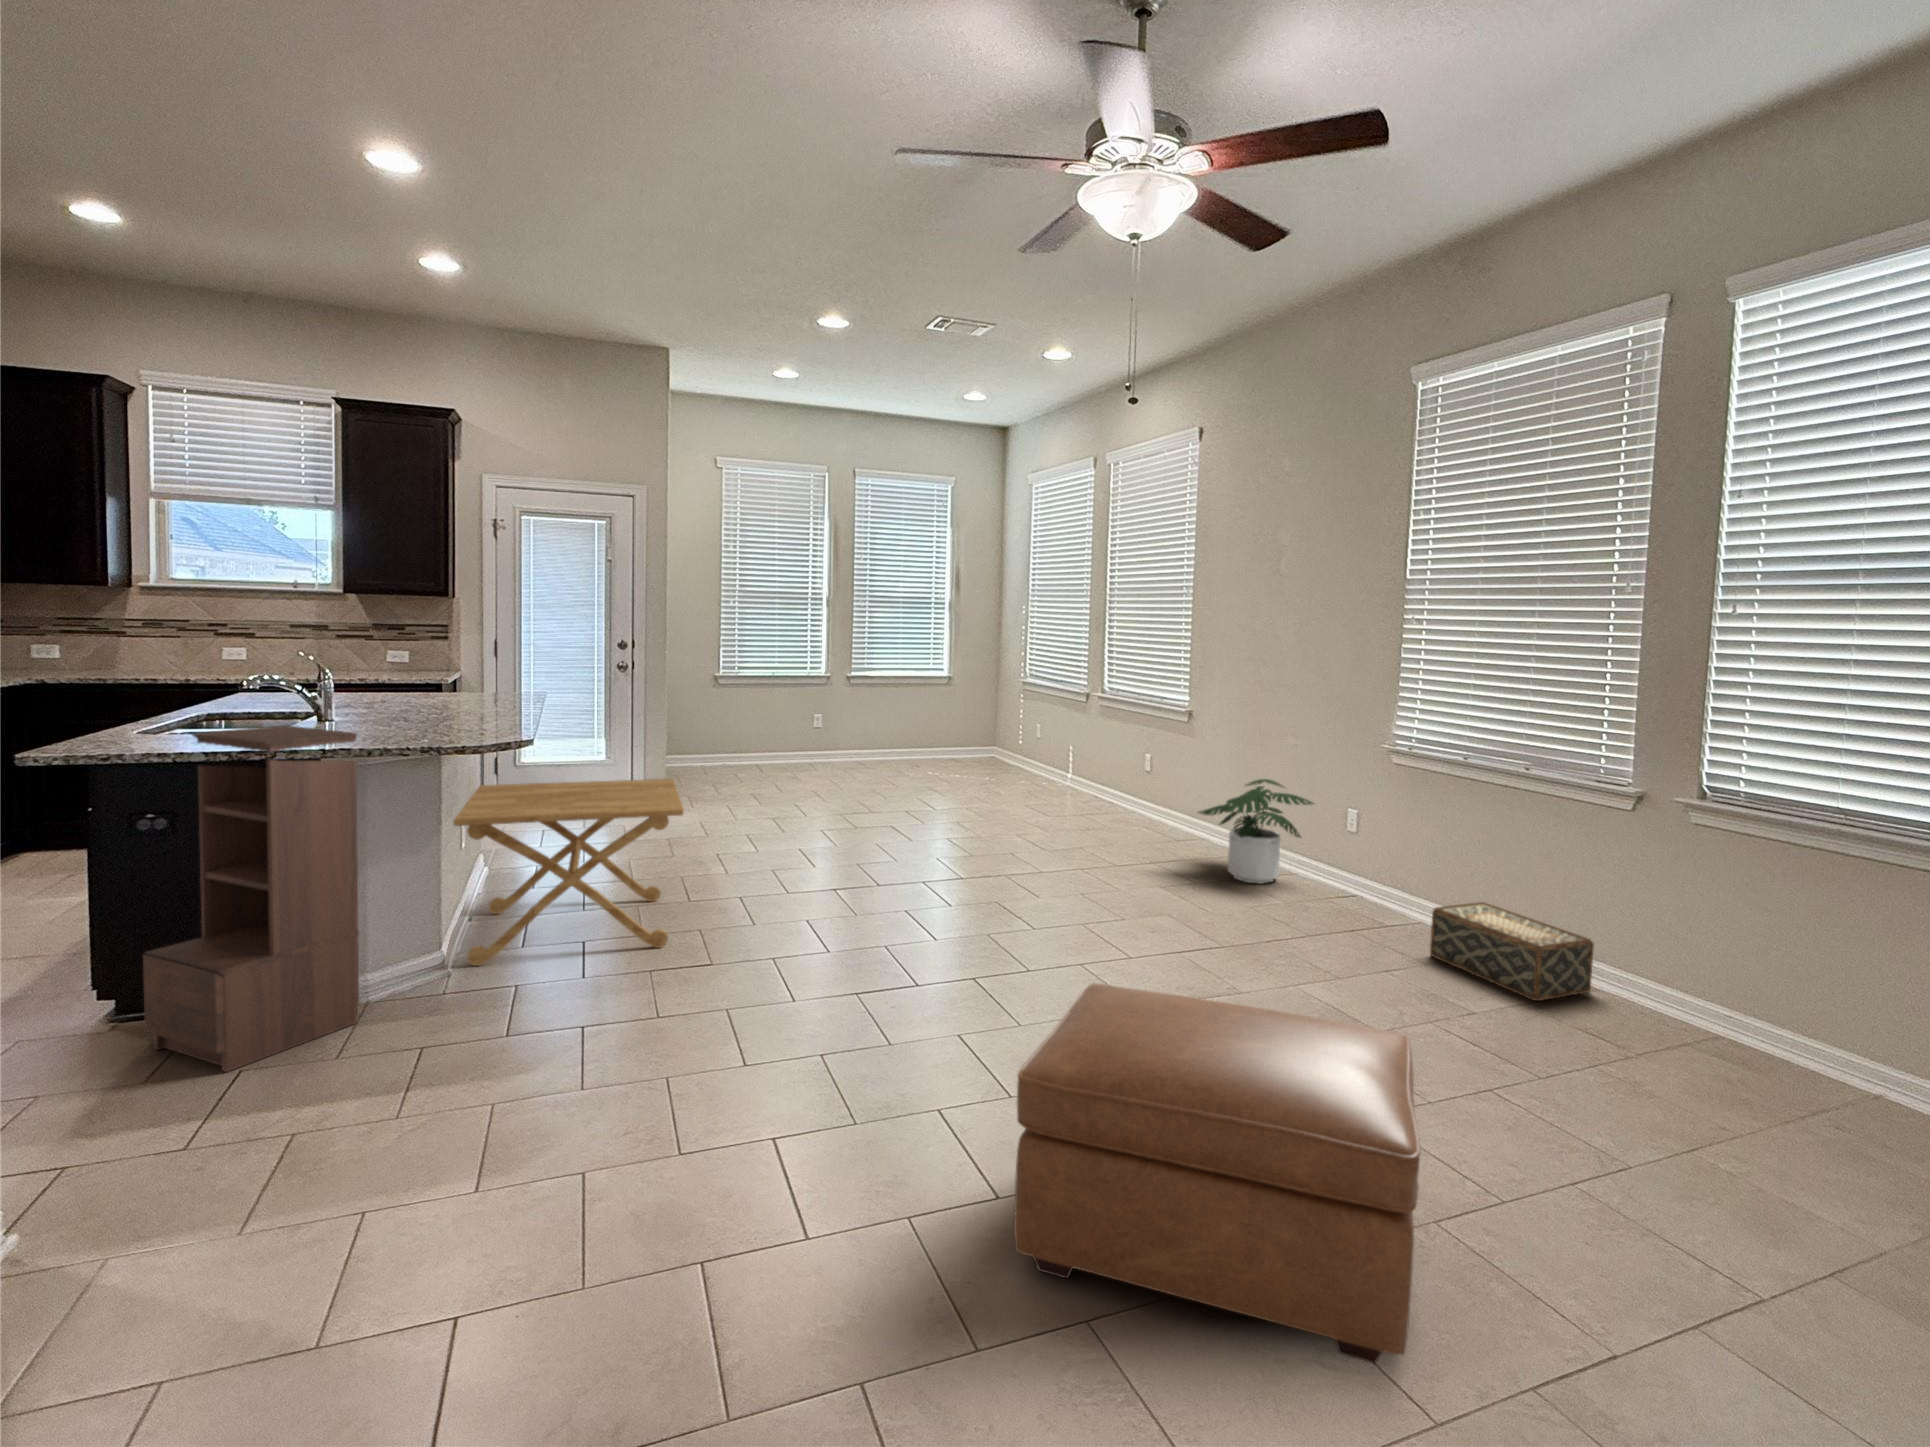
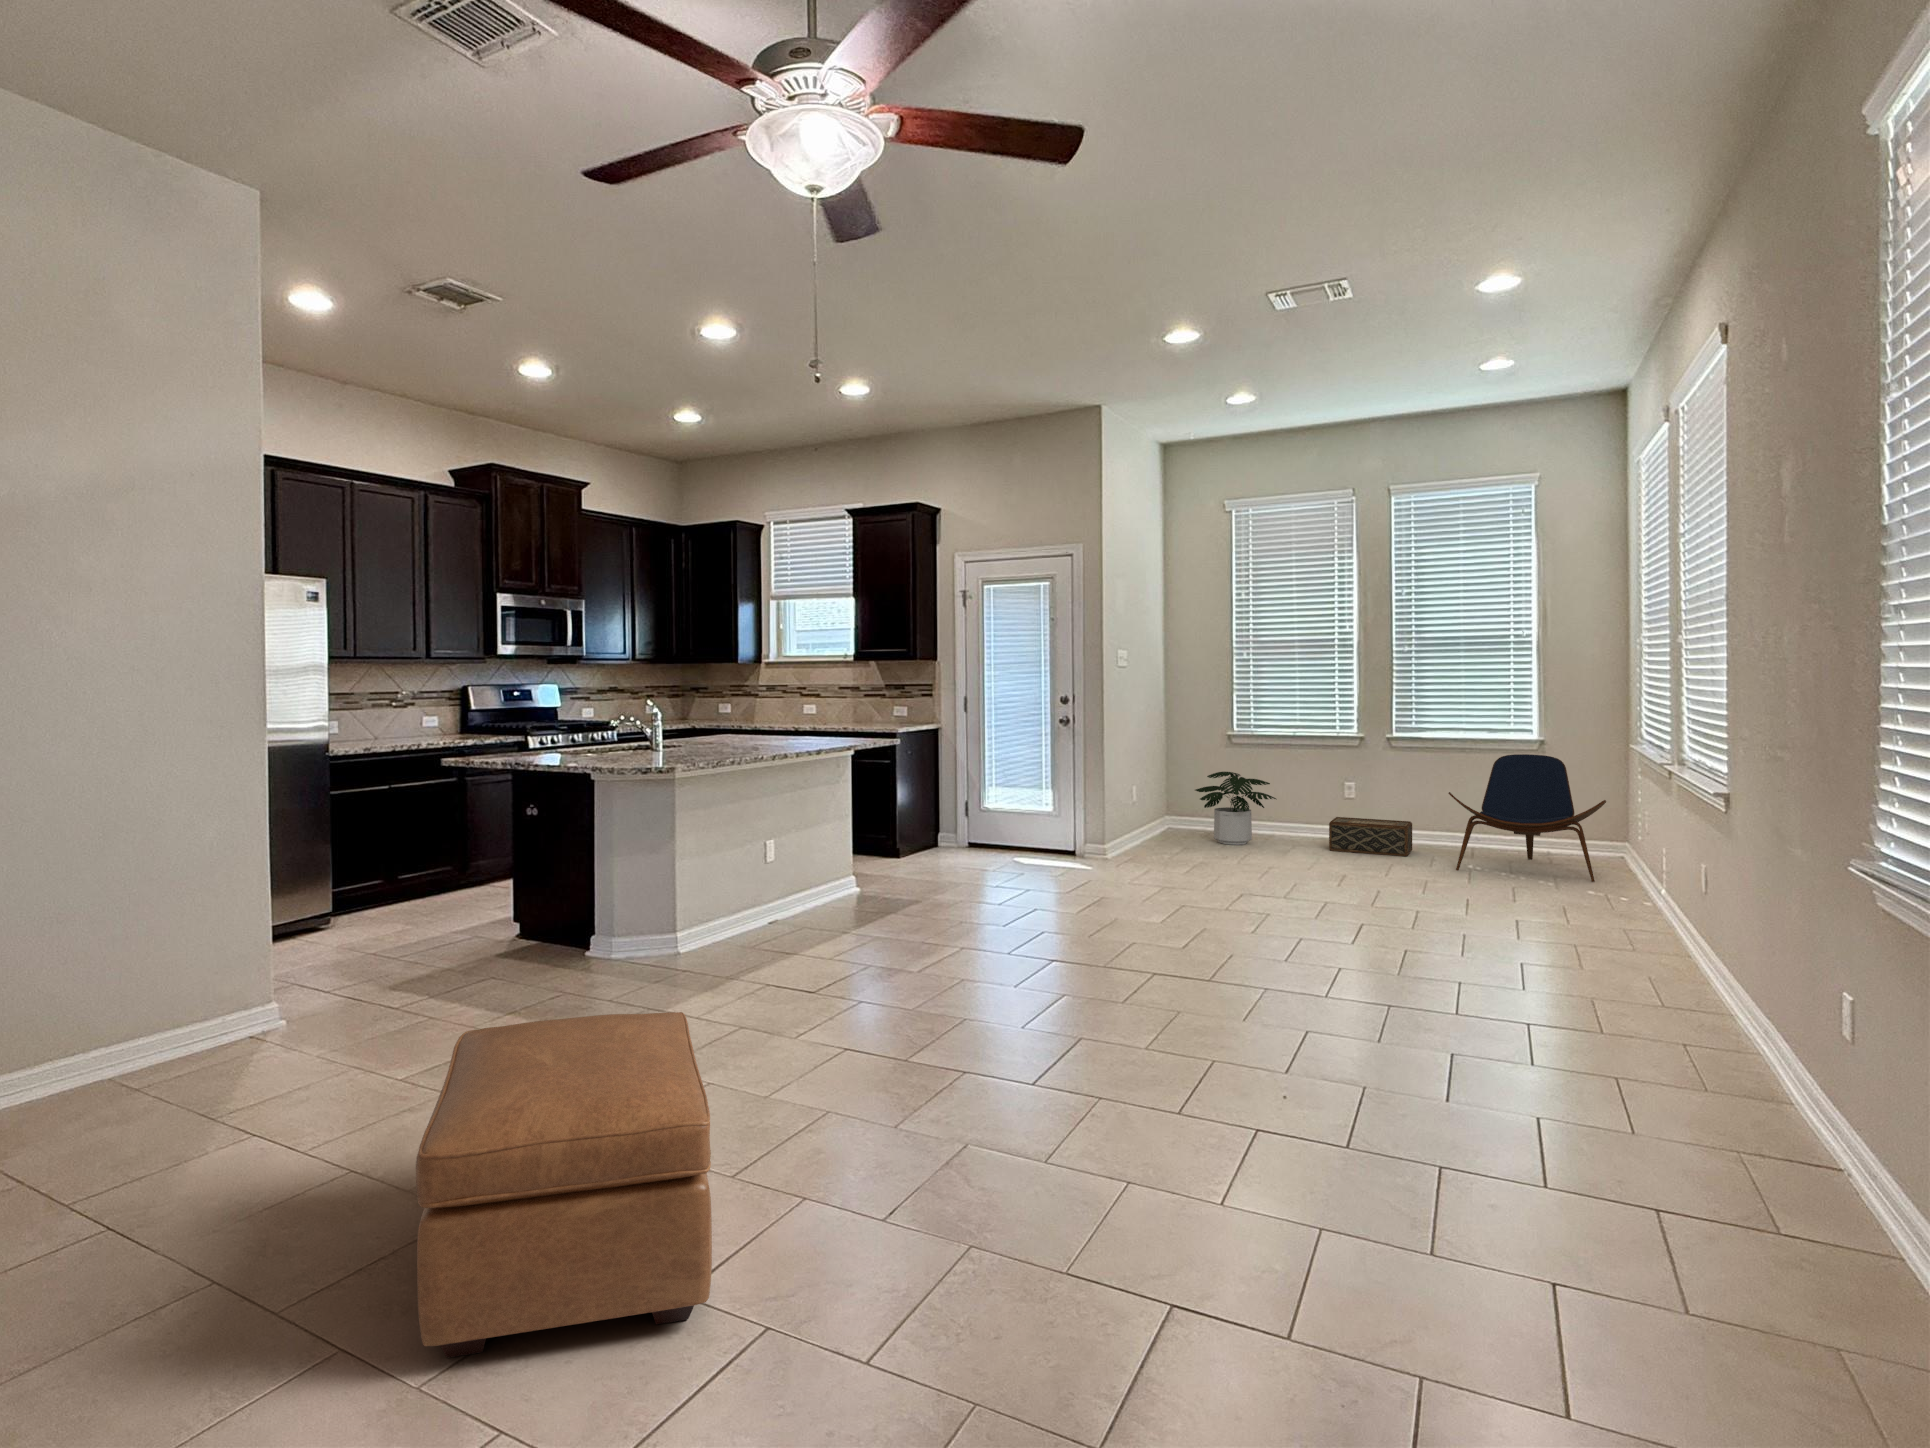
lounge chair: none [915,684,1011,772] -> present [1448,754,1606,882]
bookshelf: present [143,725,359,1072] -> none [506,752,598,962]
side table: present [453,779,684,966] -> none [690,811,906,961]
potted plant: present [1199,779,1313,884] -> present [1195,772,1276,845]
woven basket: present [1430,902,1594,1001] -> present [1329,817,1412,856]

